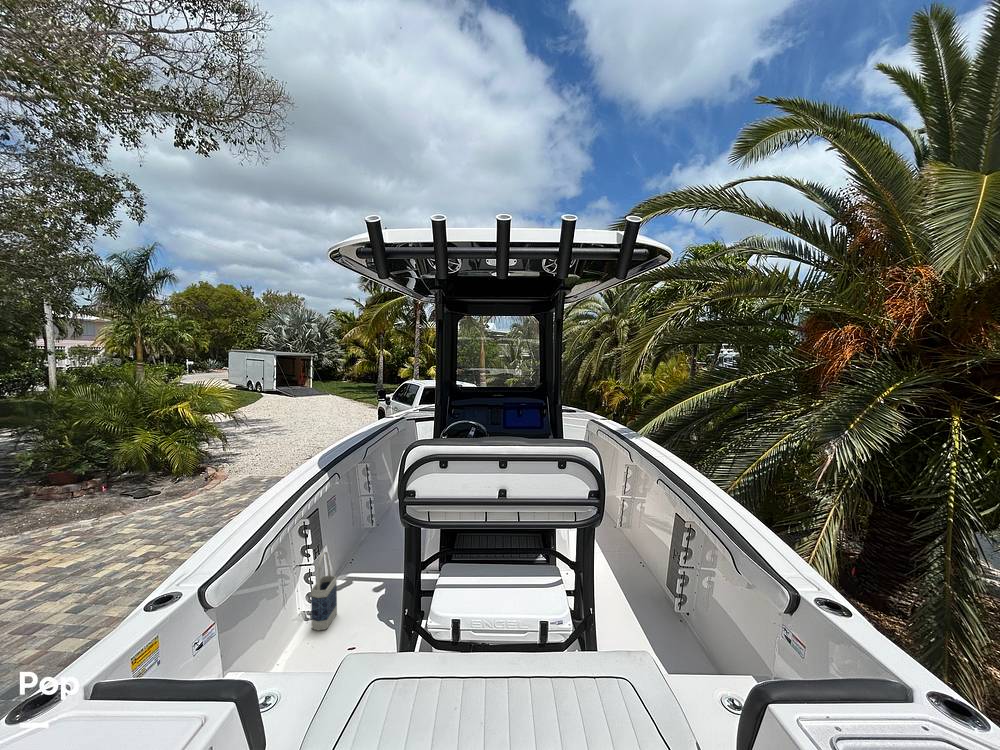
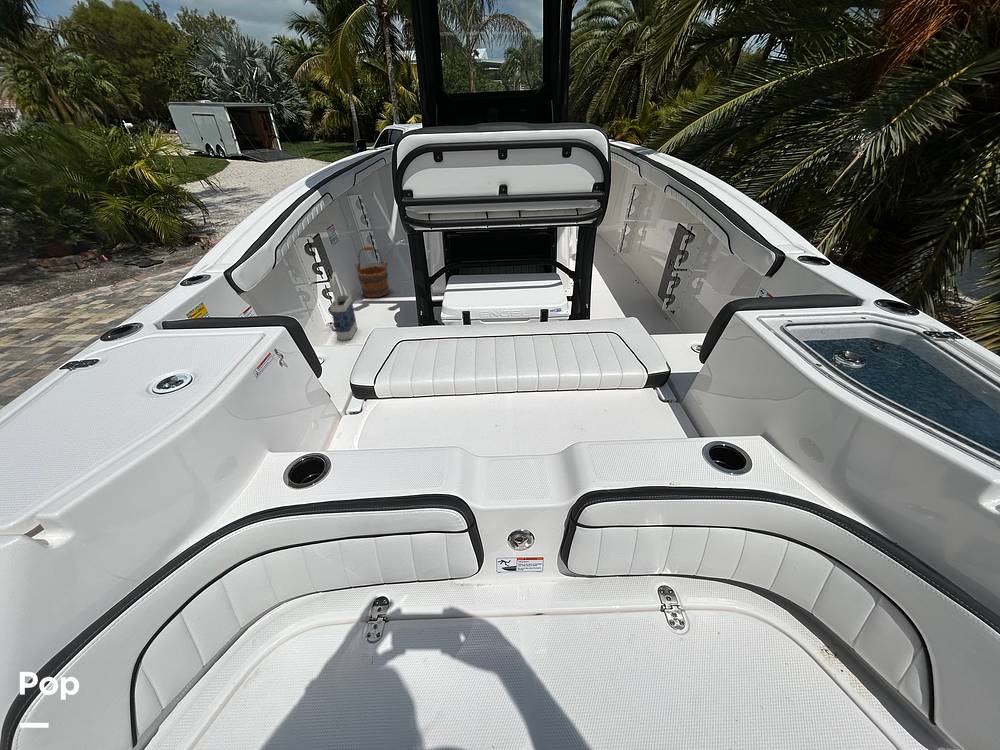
wooden bucket: none [349,517,383,571] -> present [355,247,389,297]

